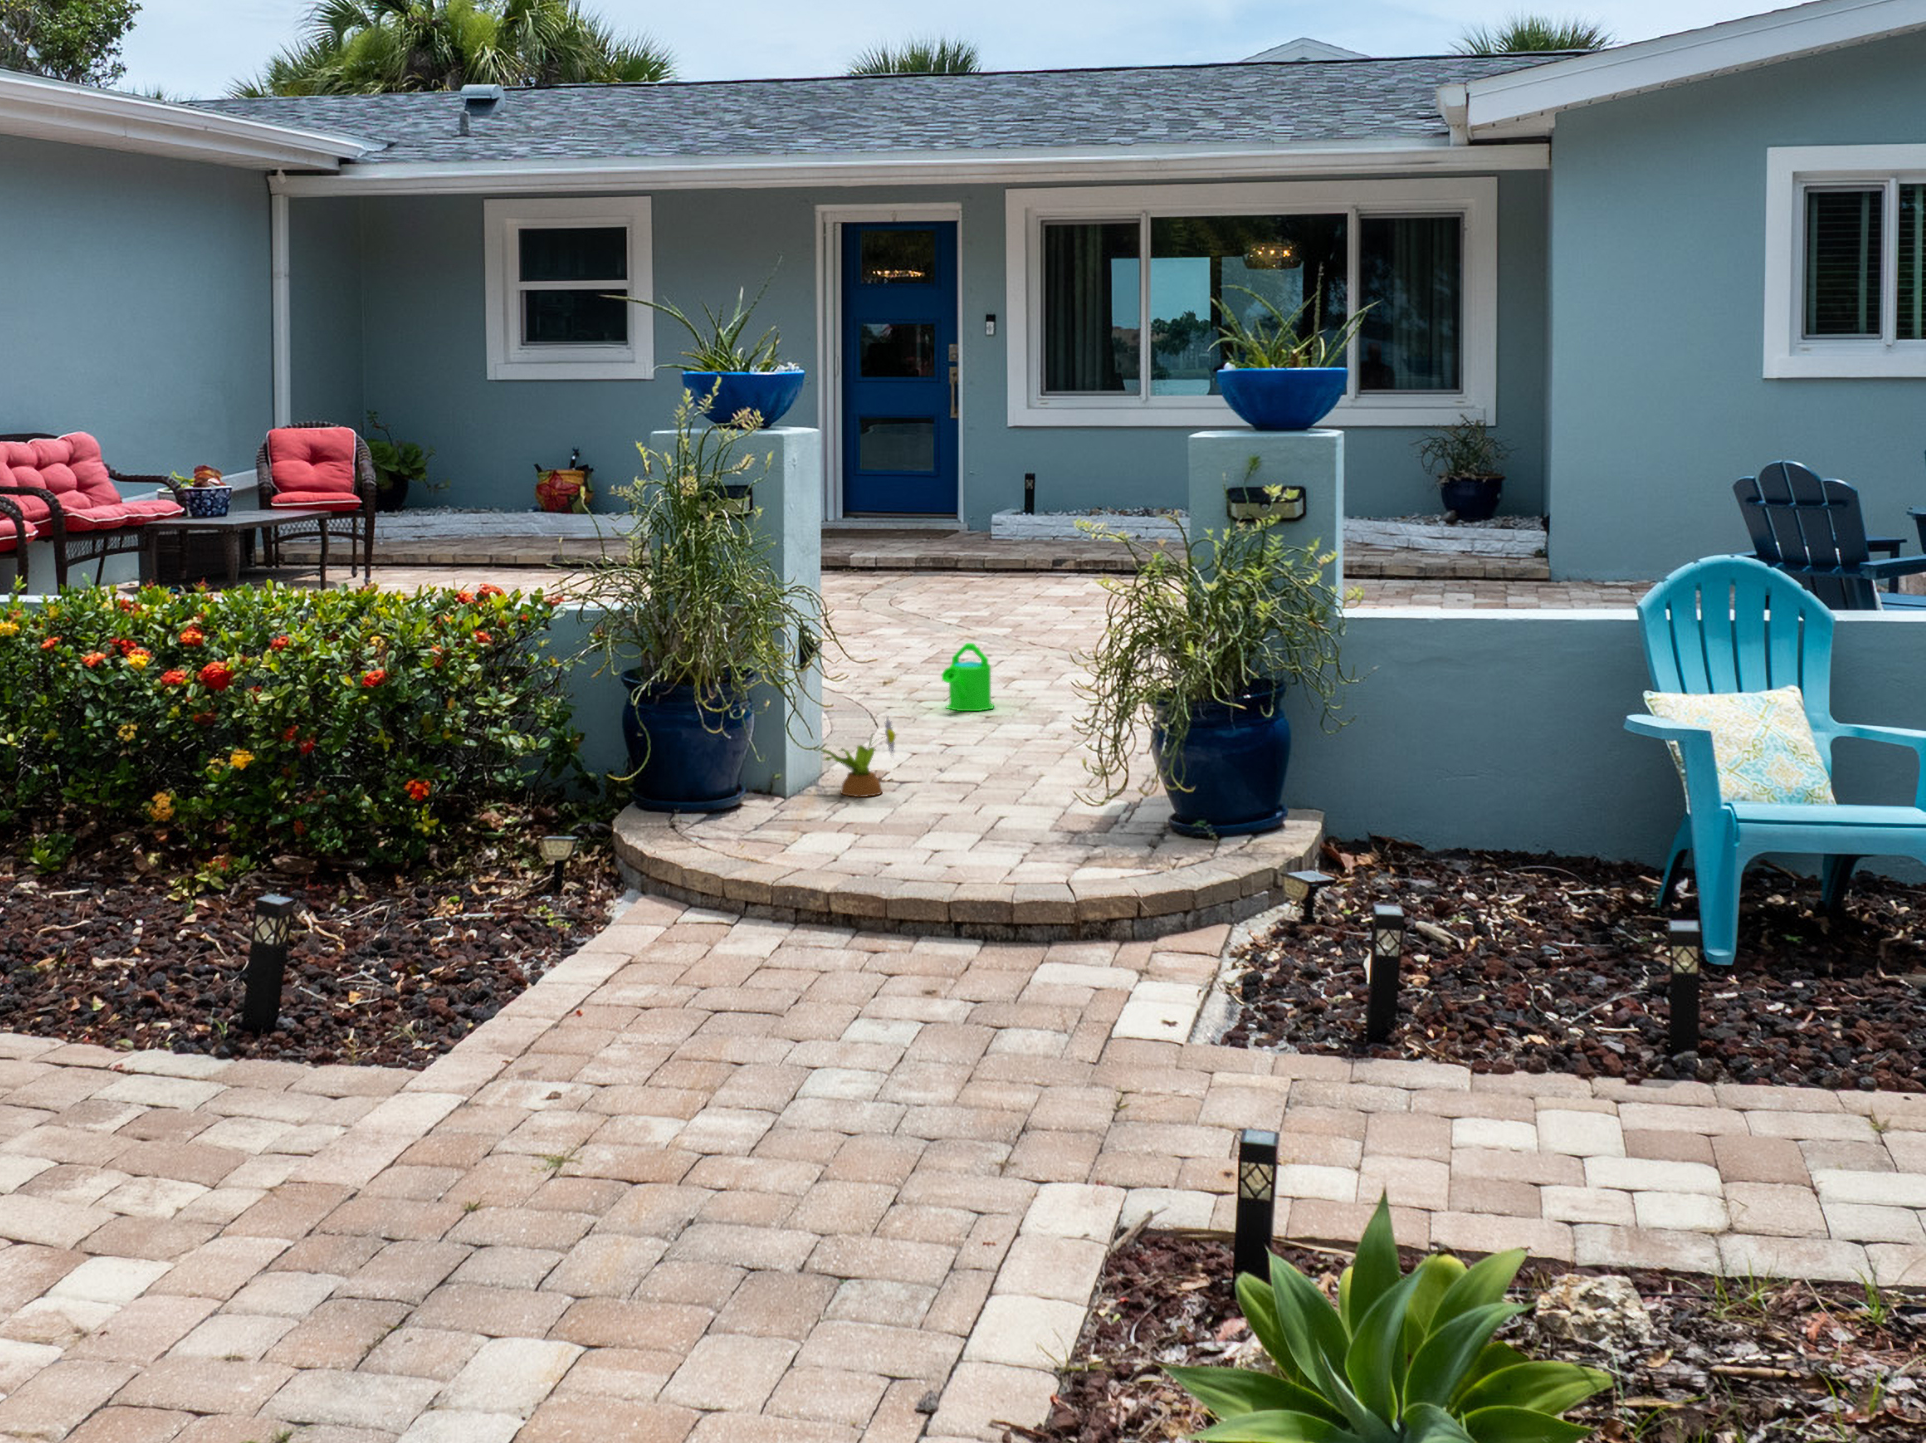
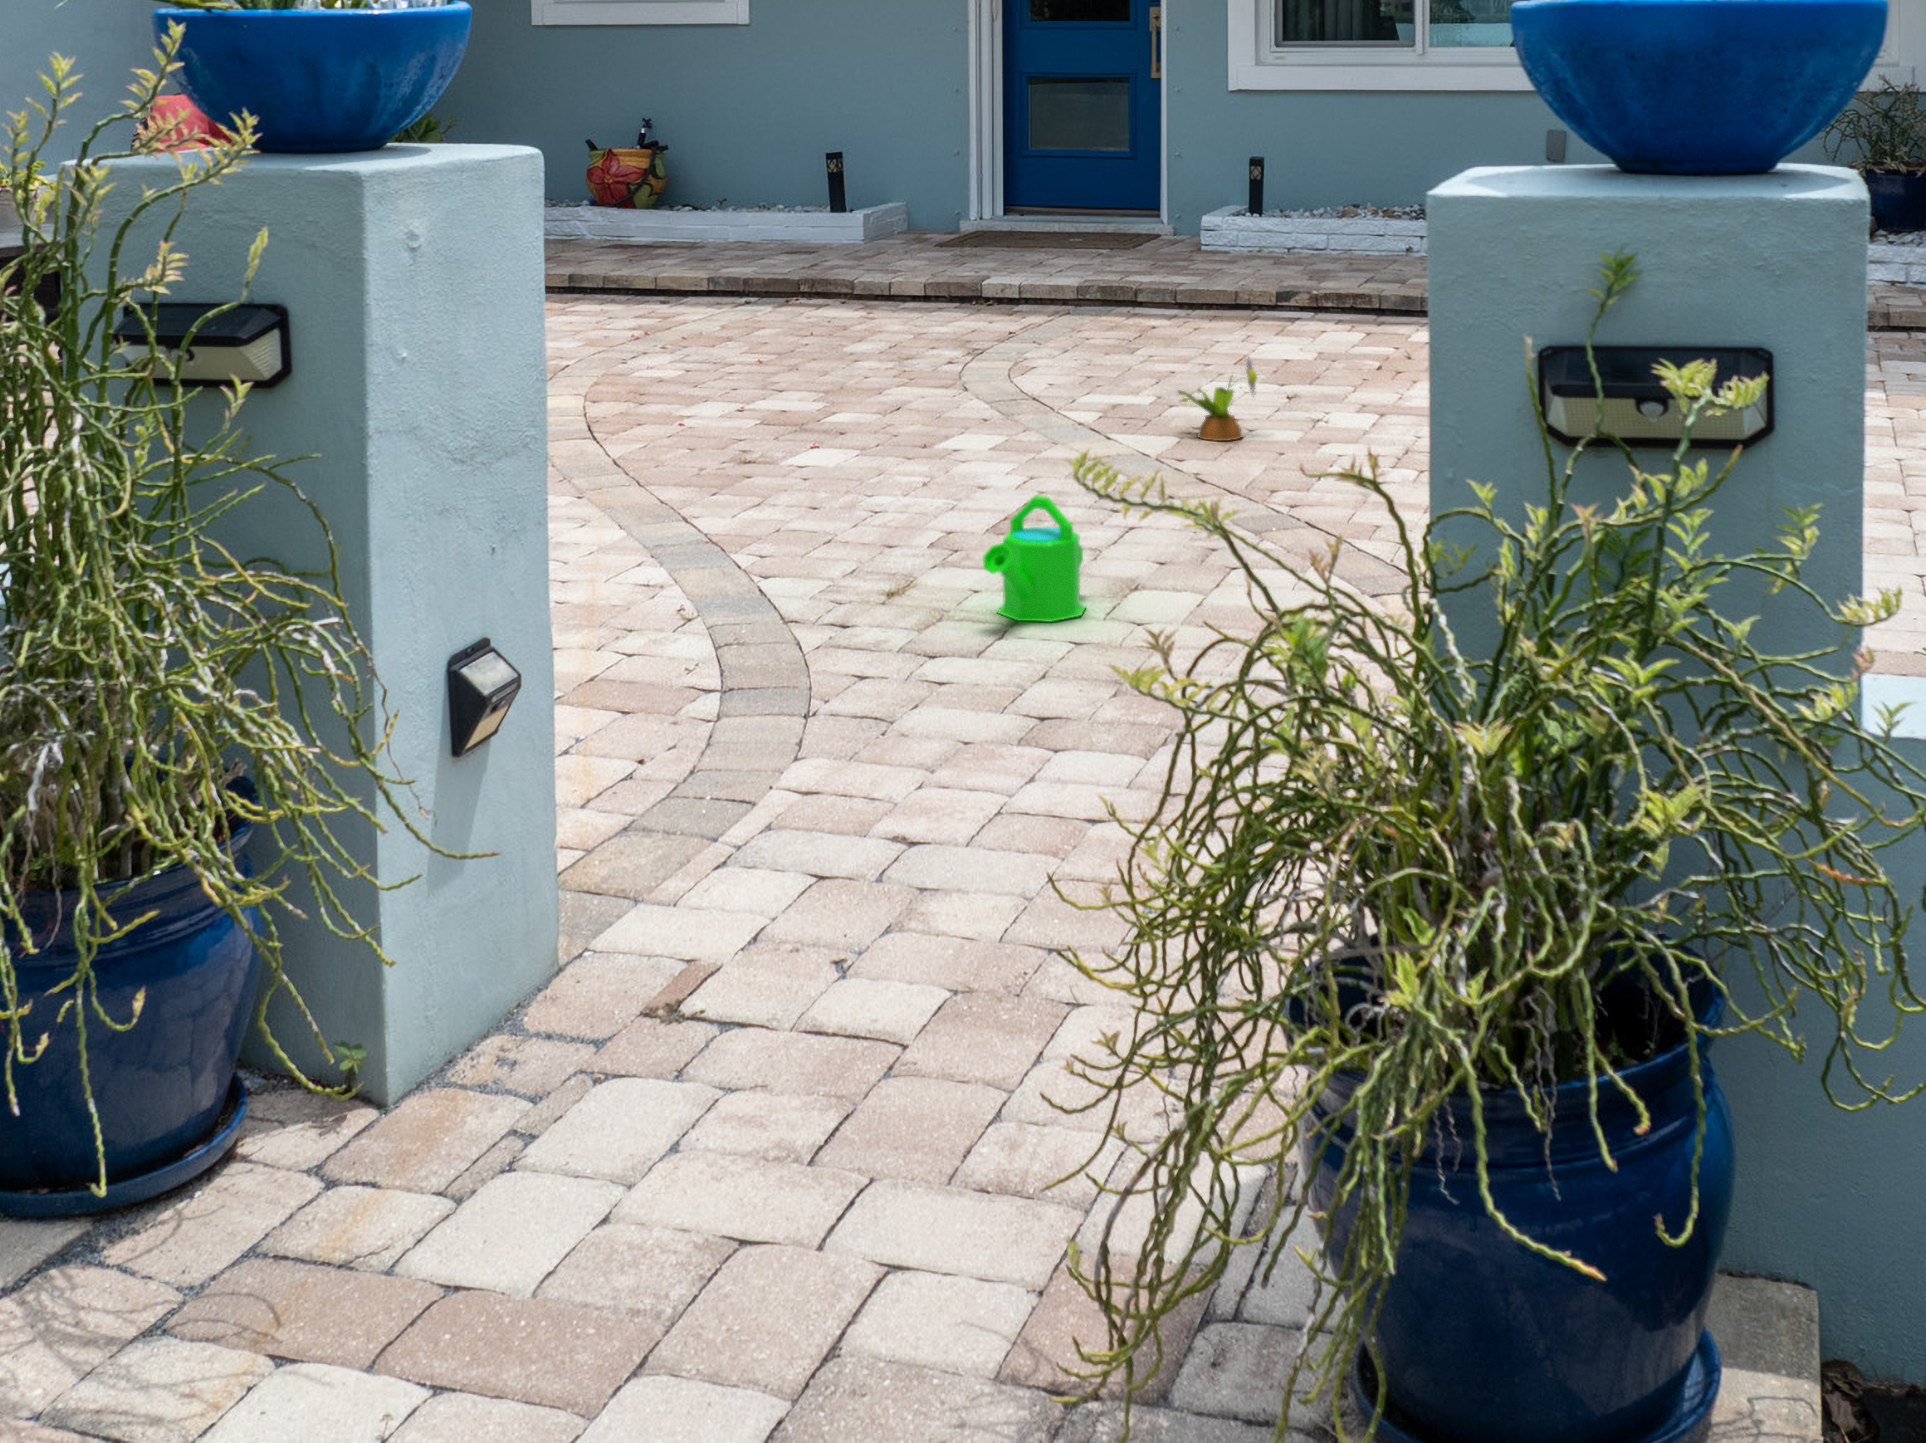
decorative plant: present [822,717,895,797] -> present [1178,357,1257,441]

